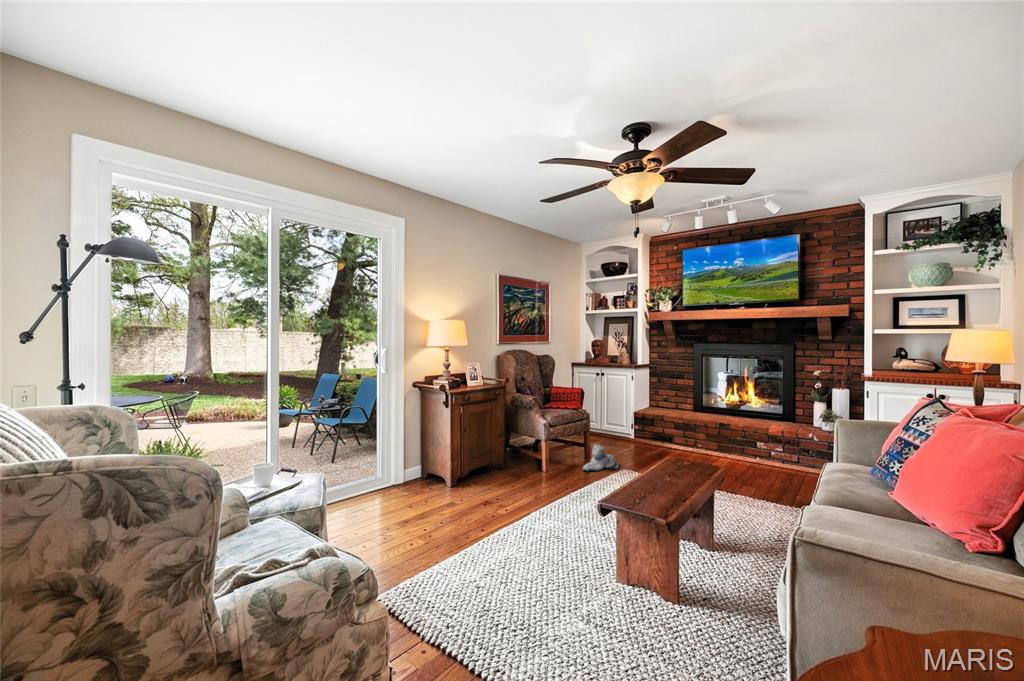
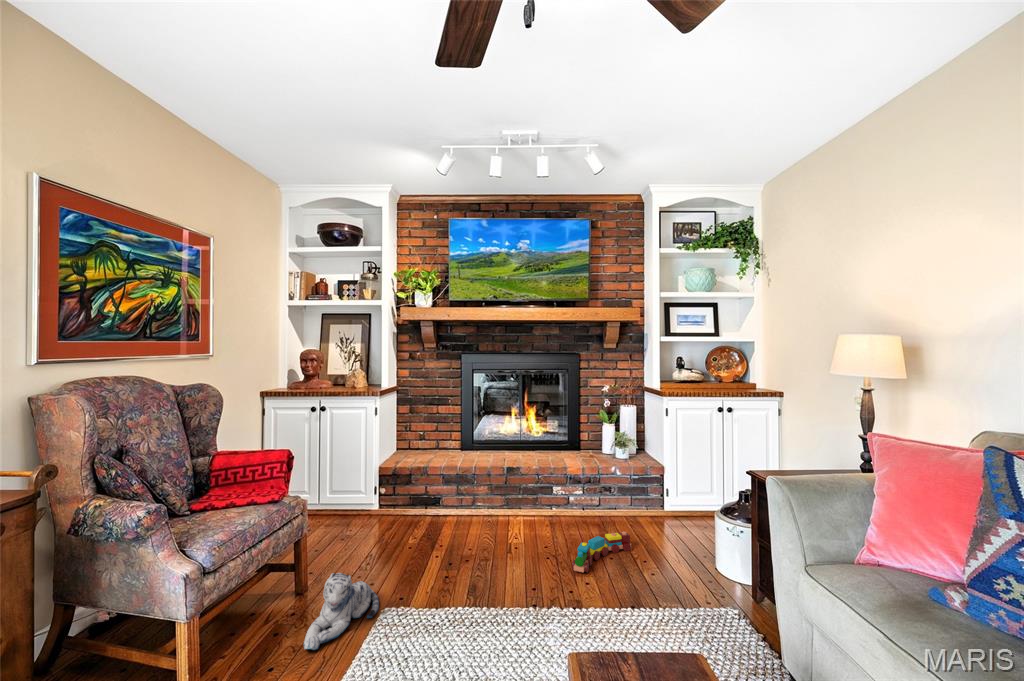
toy train: none [738,467,797,484] -> present [572,532,631,572]

